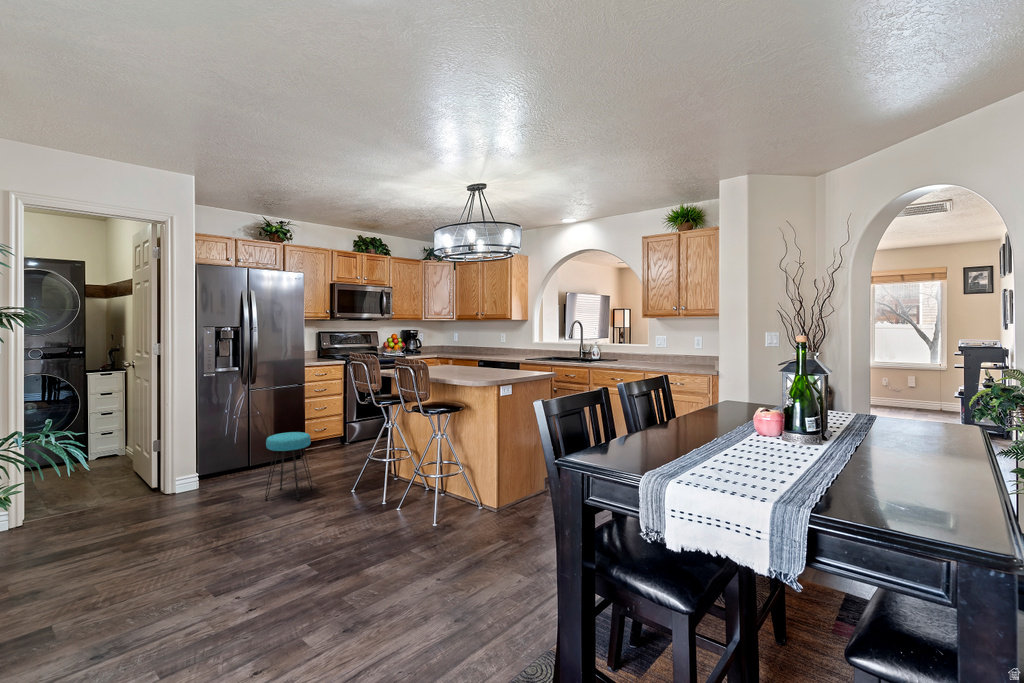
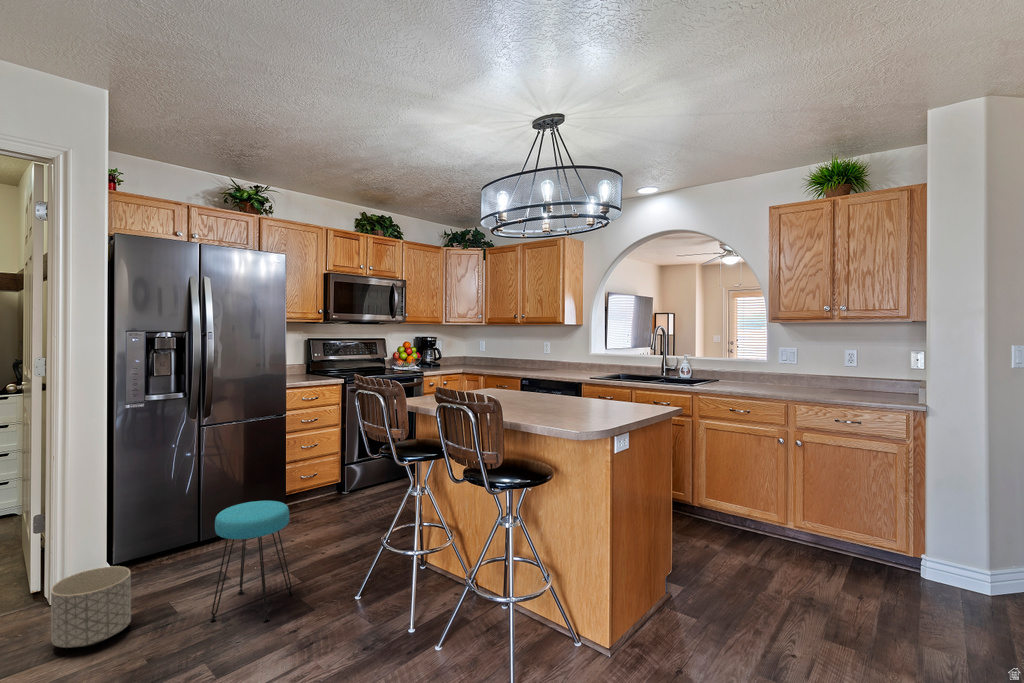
planter: none [175,468,218,510] -> present [51,566,131,648]

